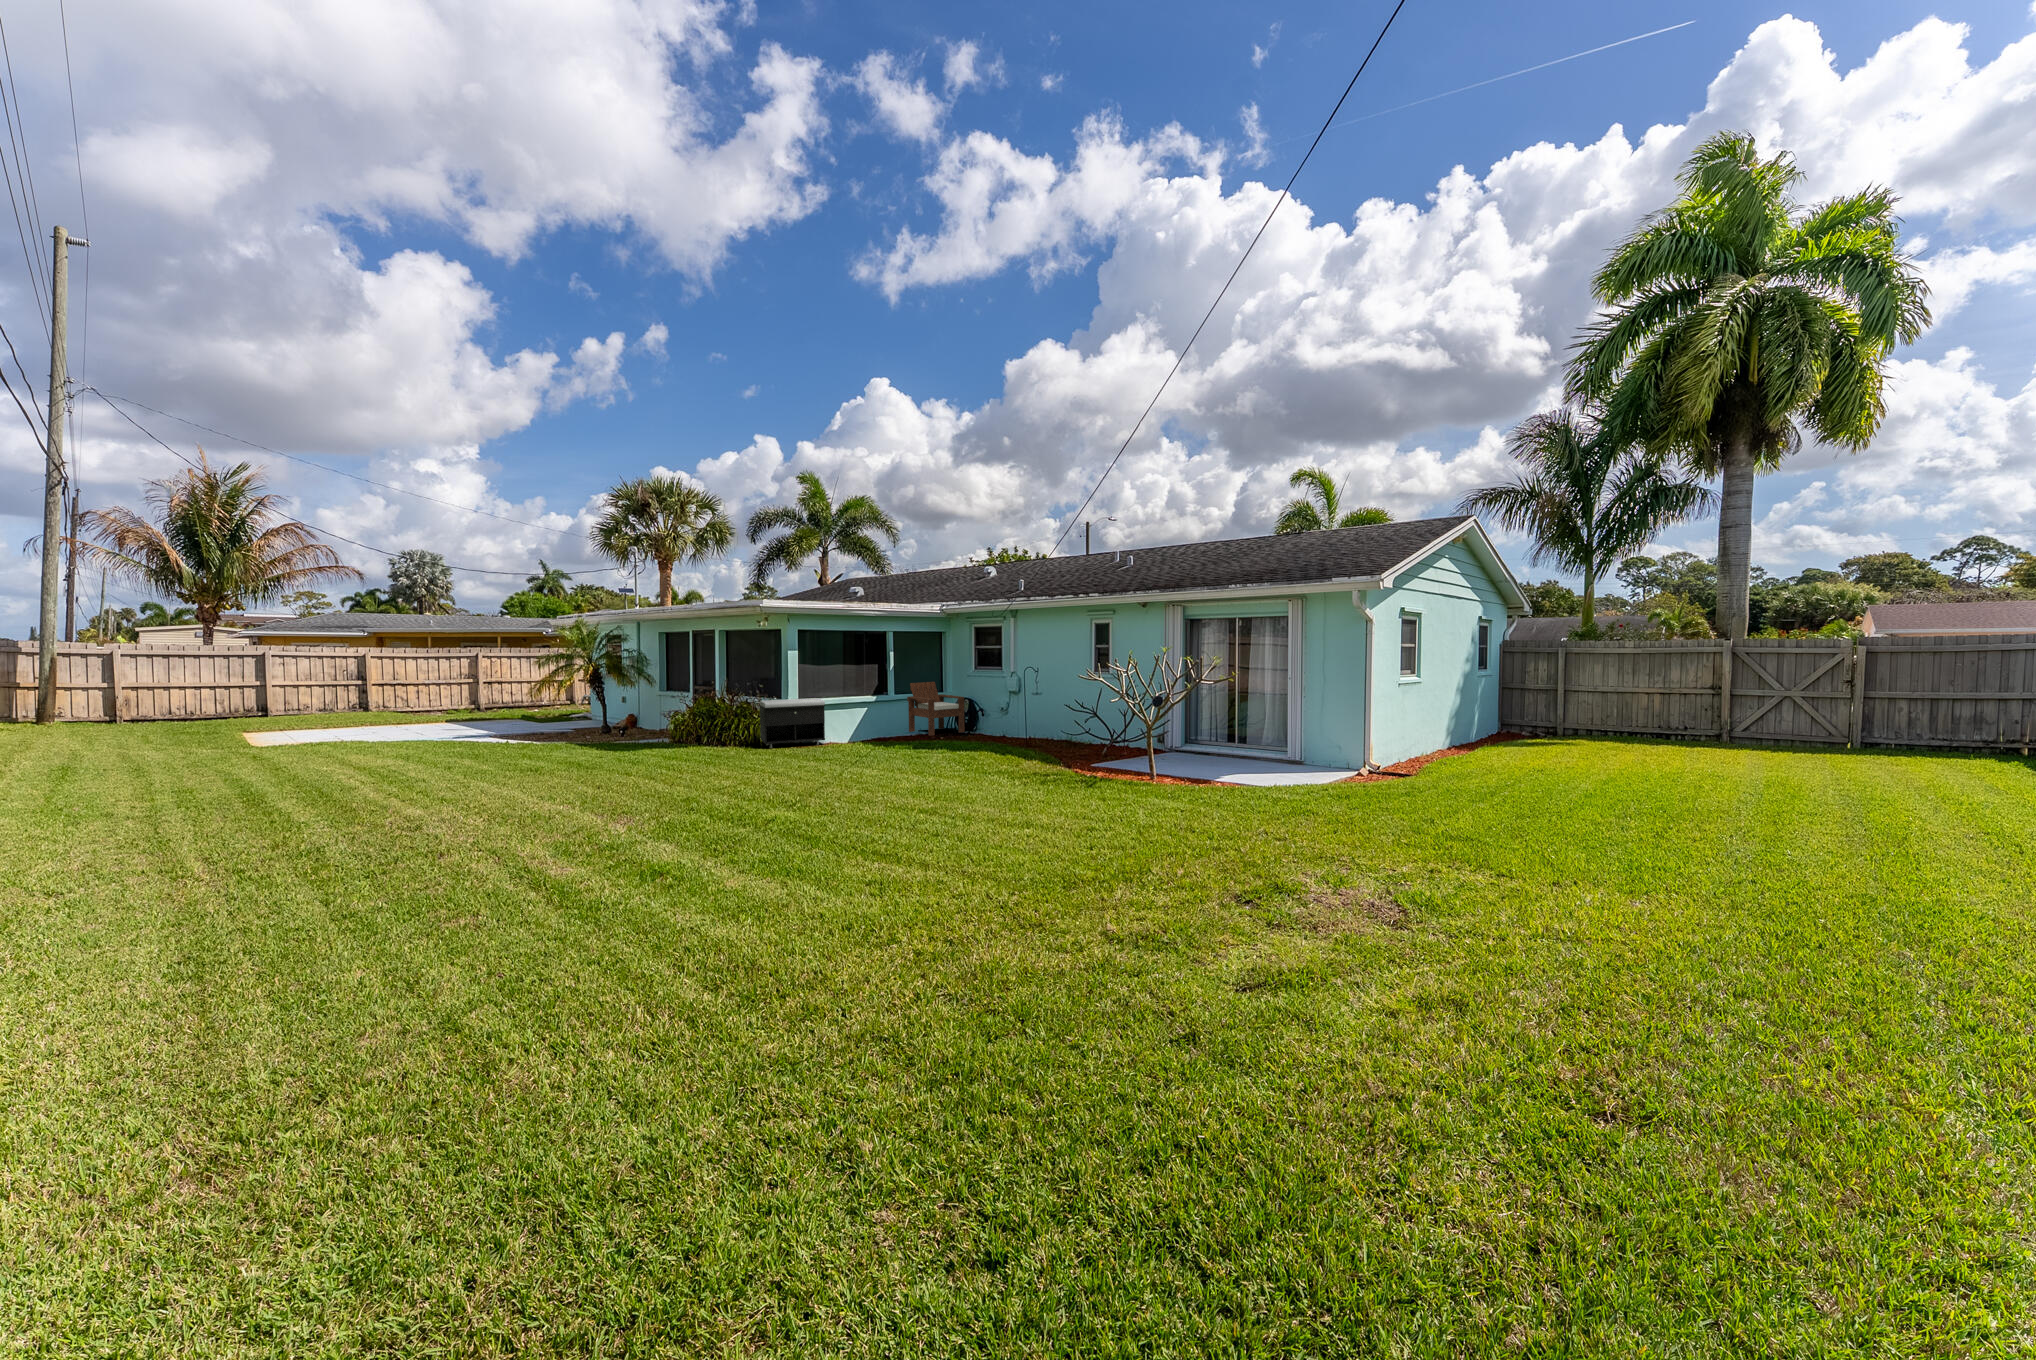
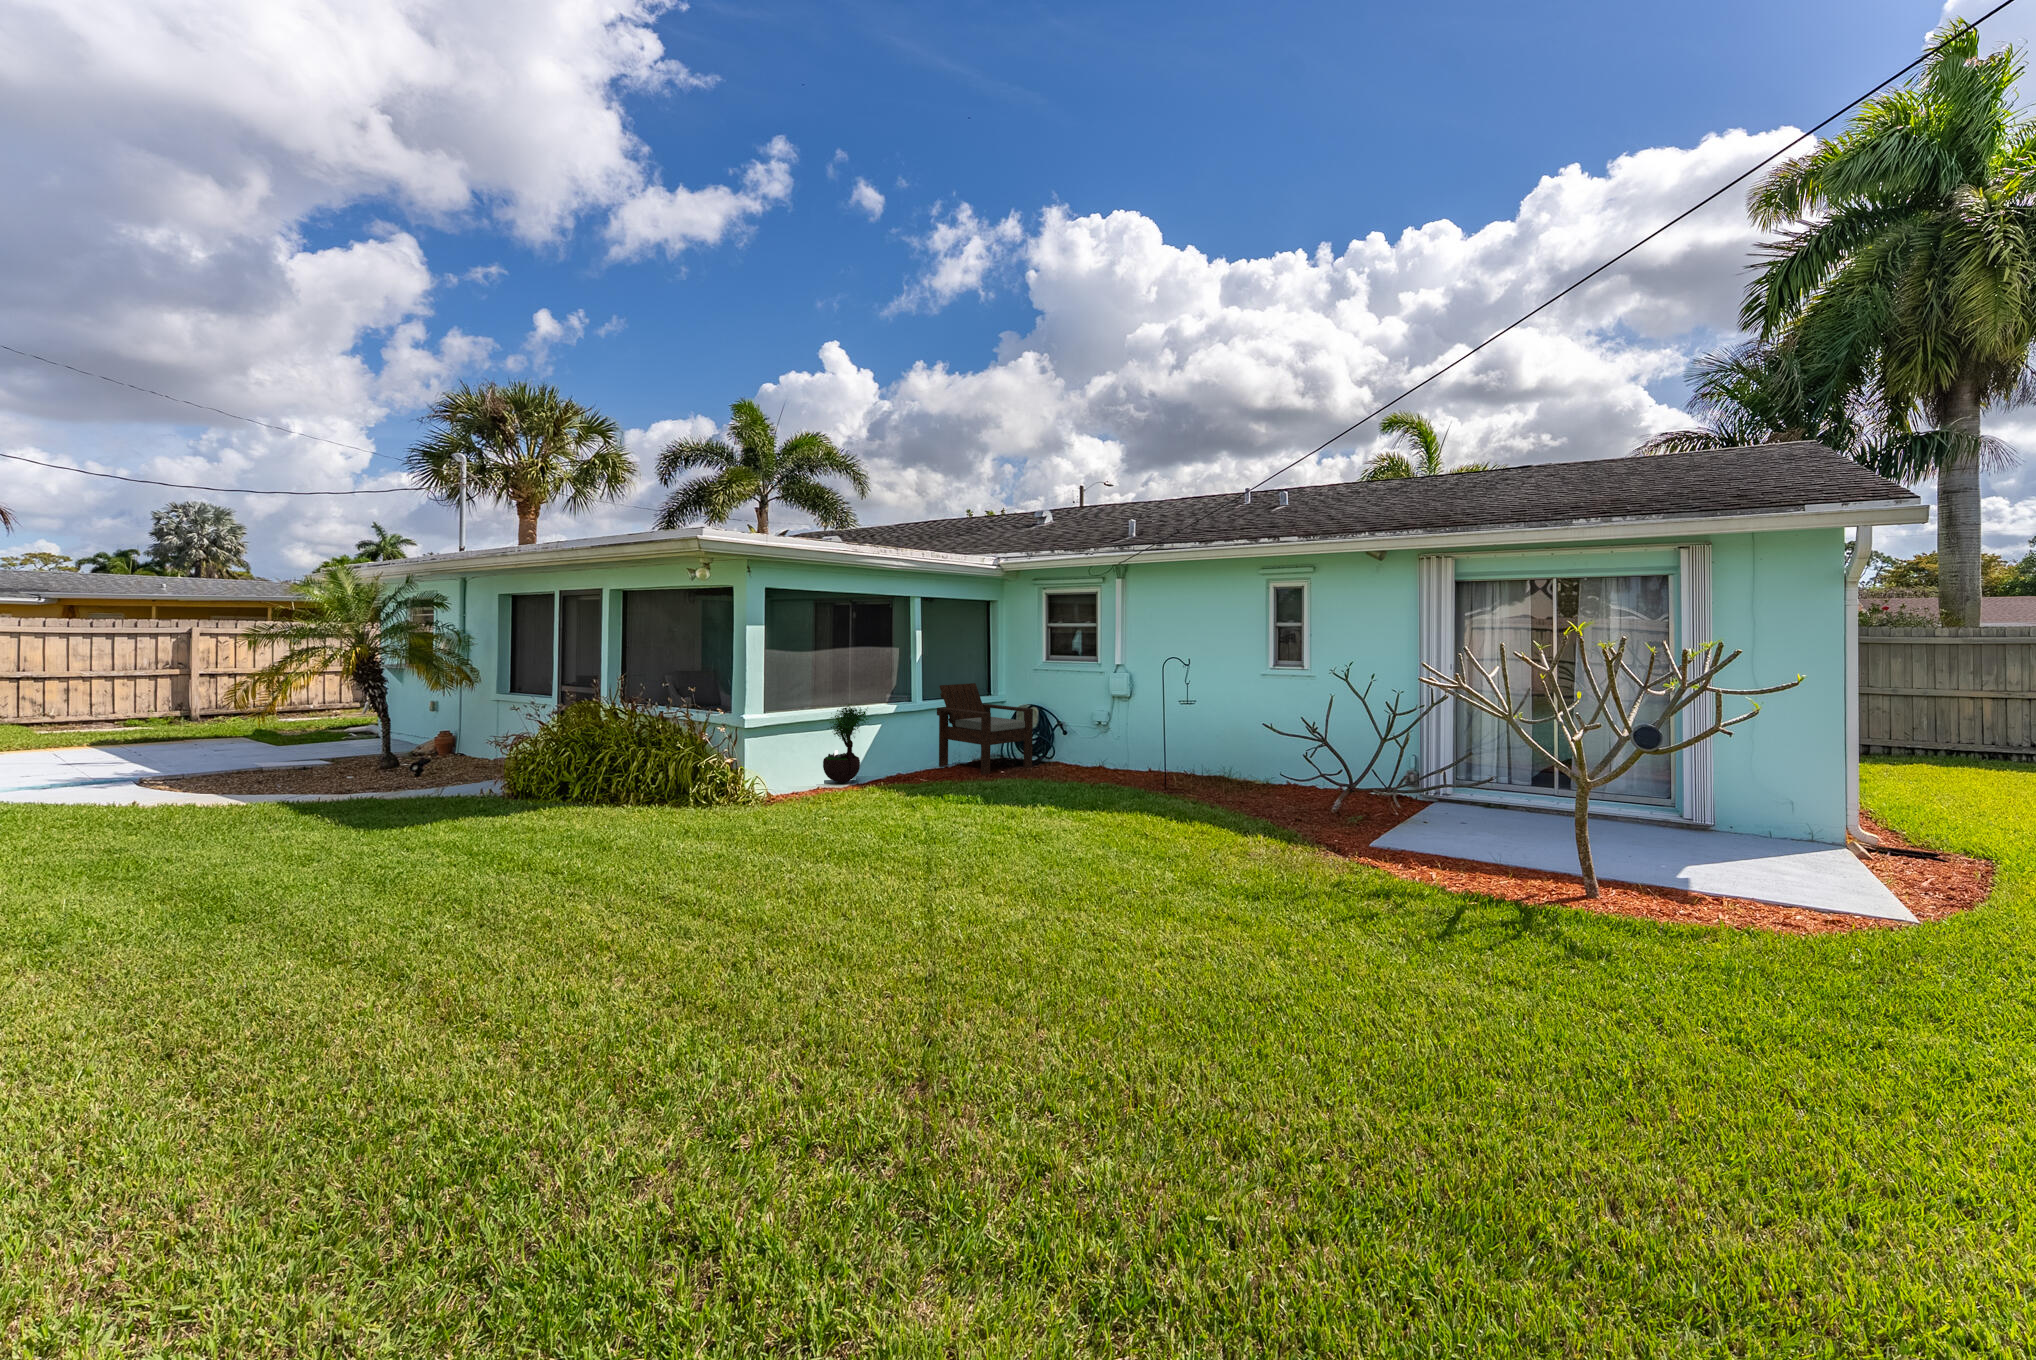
potted tree: none [834,691,861,739] -> present [823,704,868,782]
storage bench: present [760,698,825,748] -> none [694,711,818,806]

